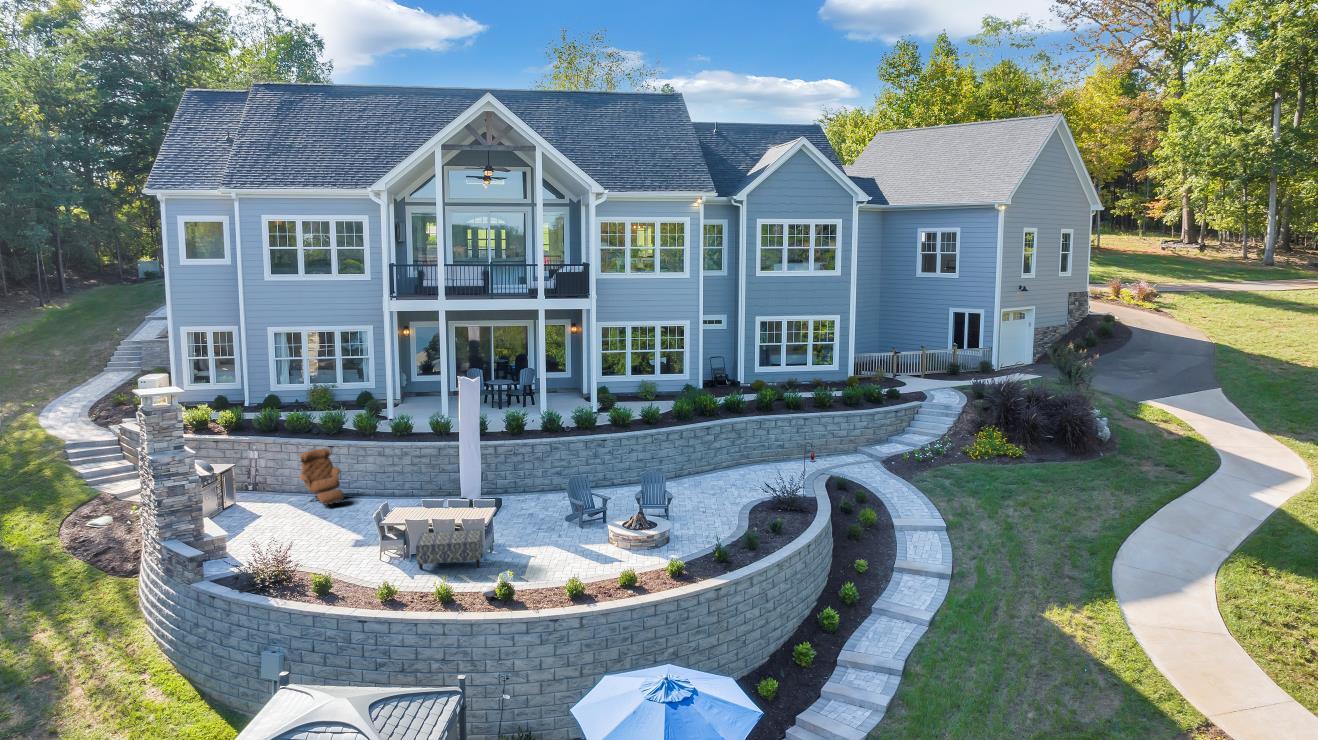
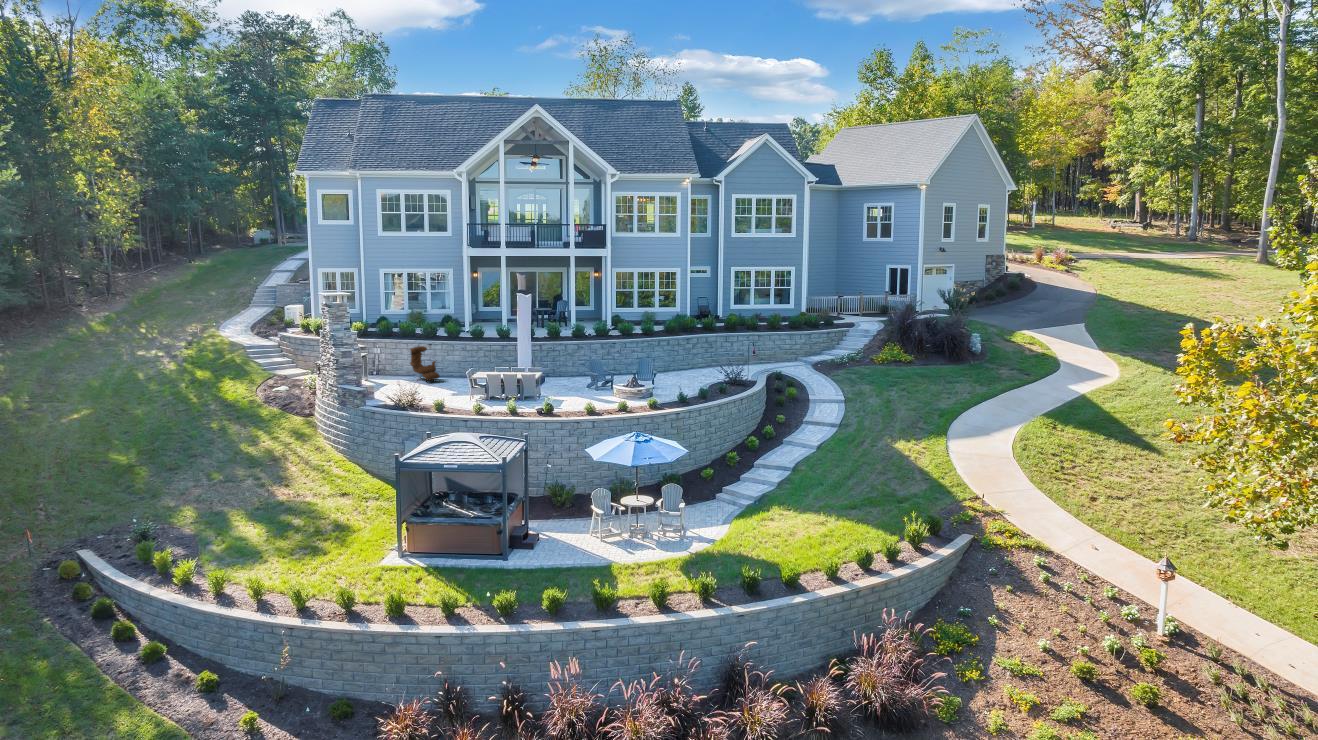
bench: present [416,530,483,570] -> none [493,386,534,409]

